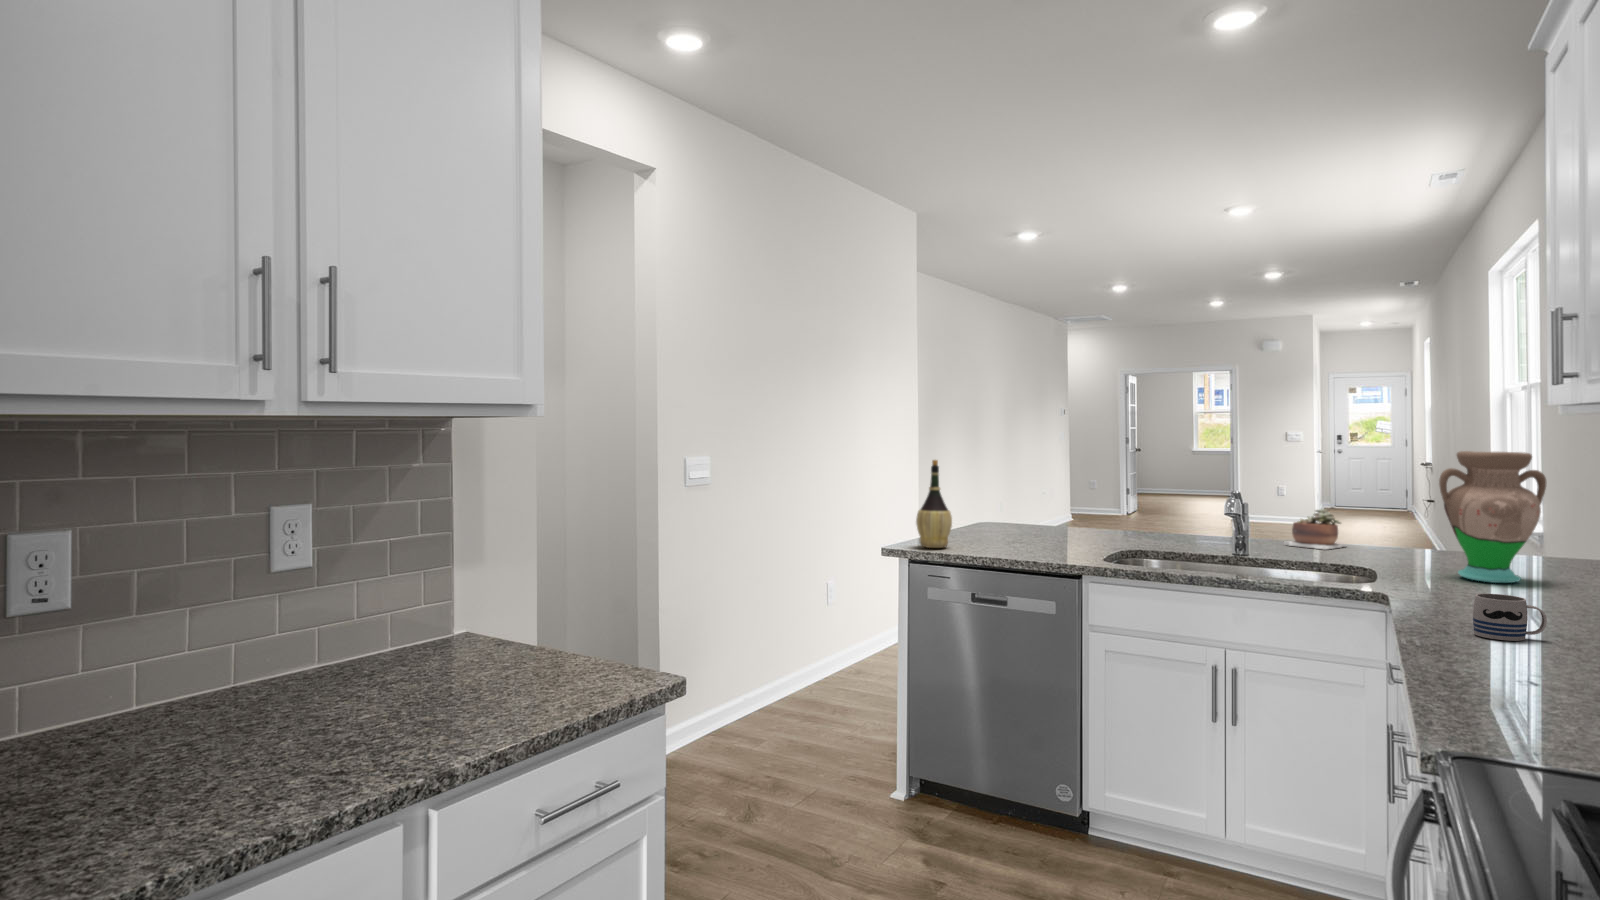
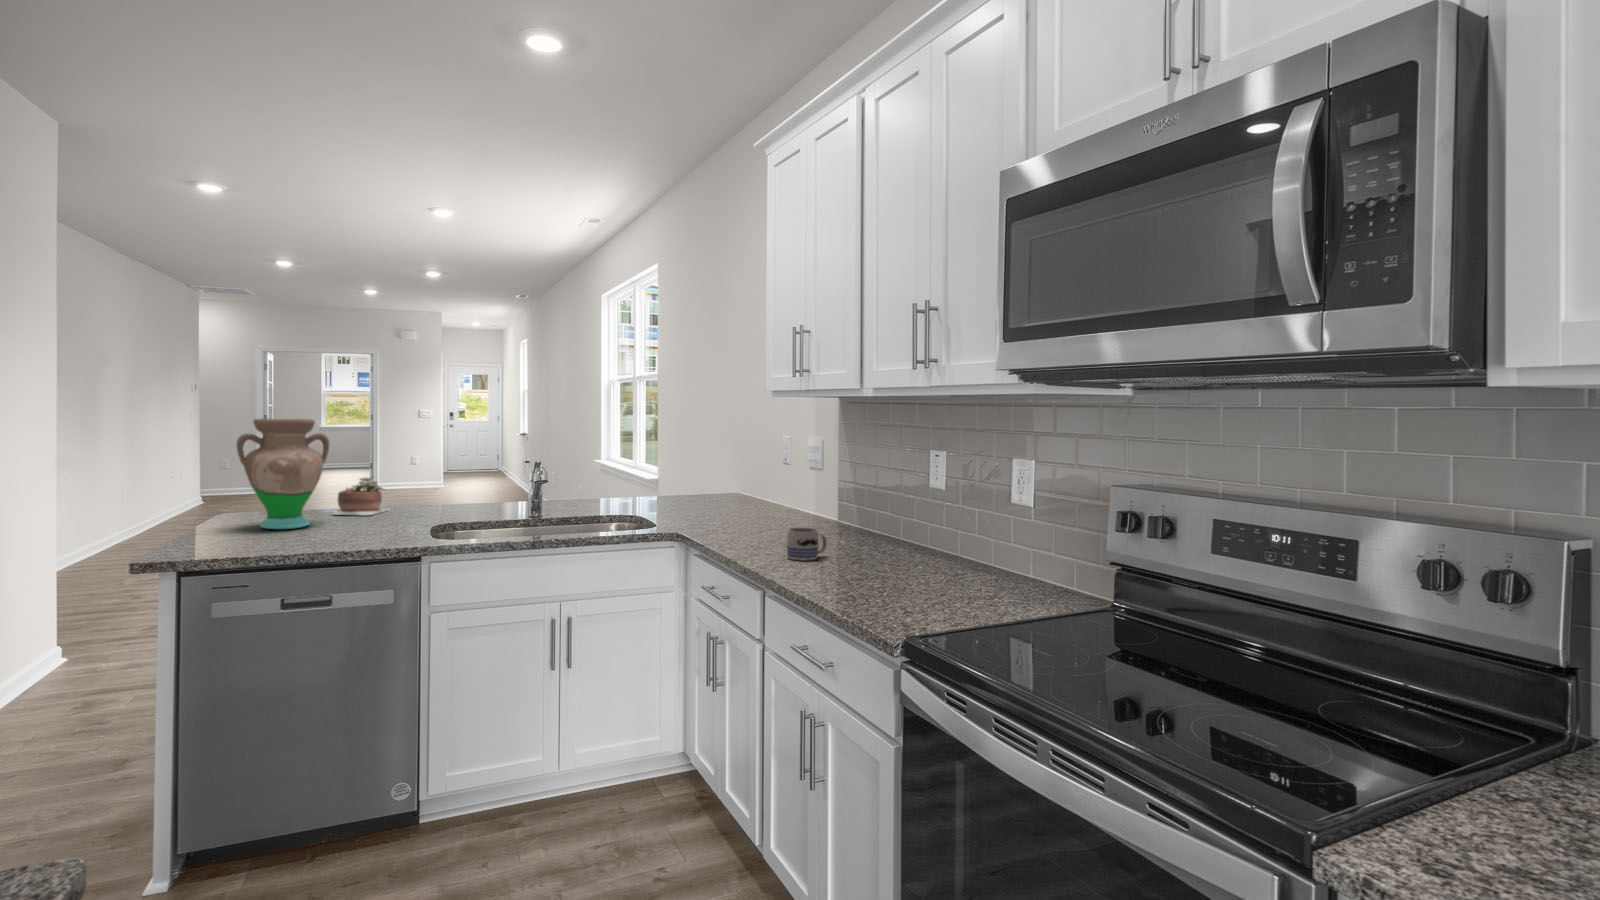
vase: present [1439,451,1546,583] -> present [237,418,329,529]
wine bottle: present [916,460,952,548] -> none [186,441,239,550]
succulent plant: present [1283,509,1347,549] -> present [329,477,389,515]

